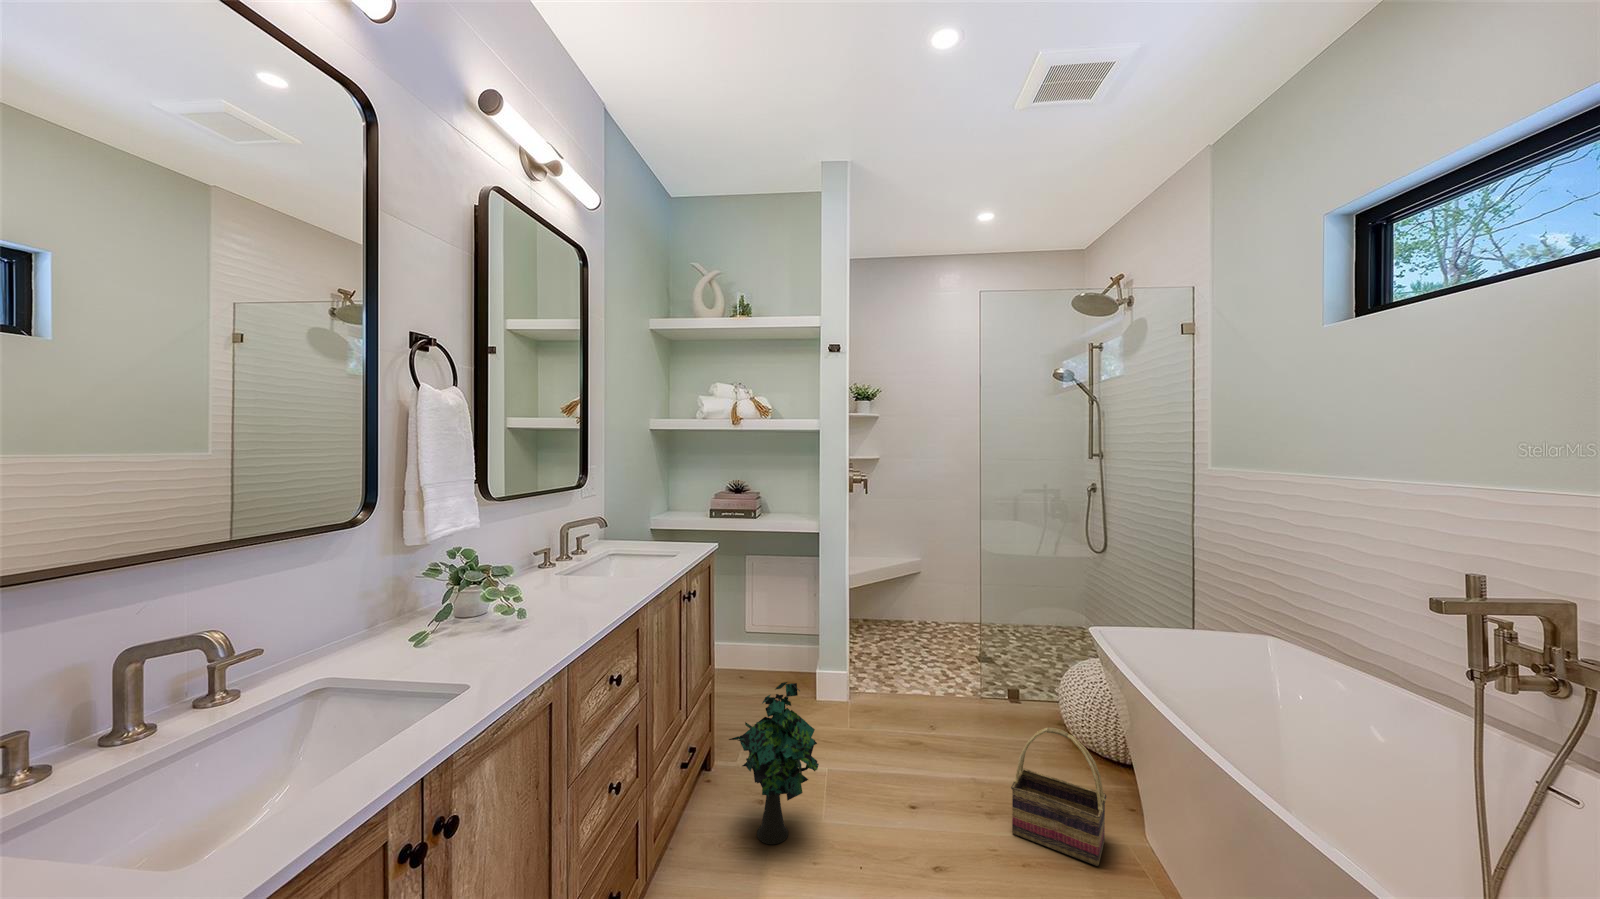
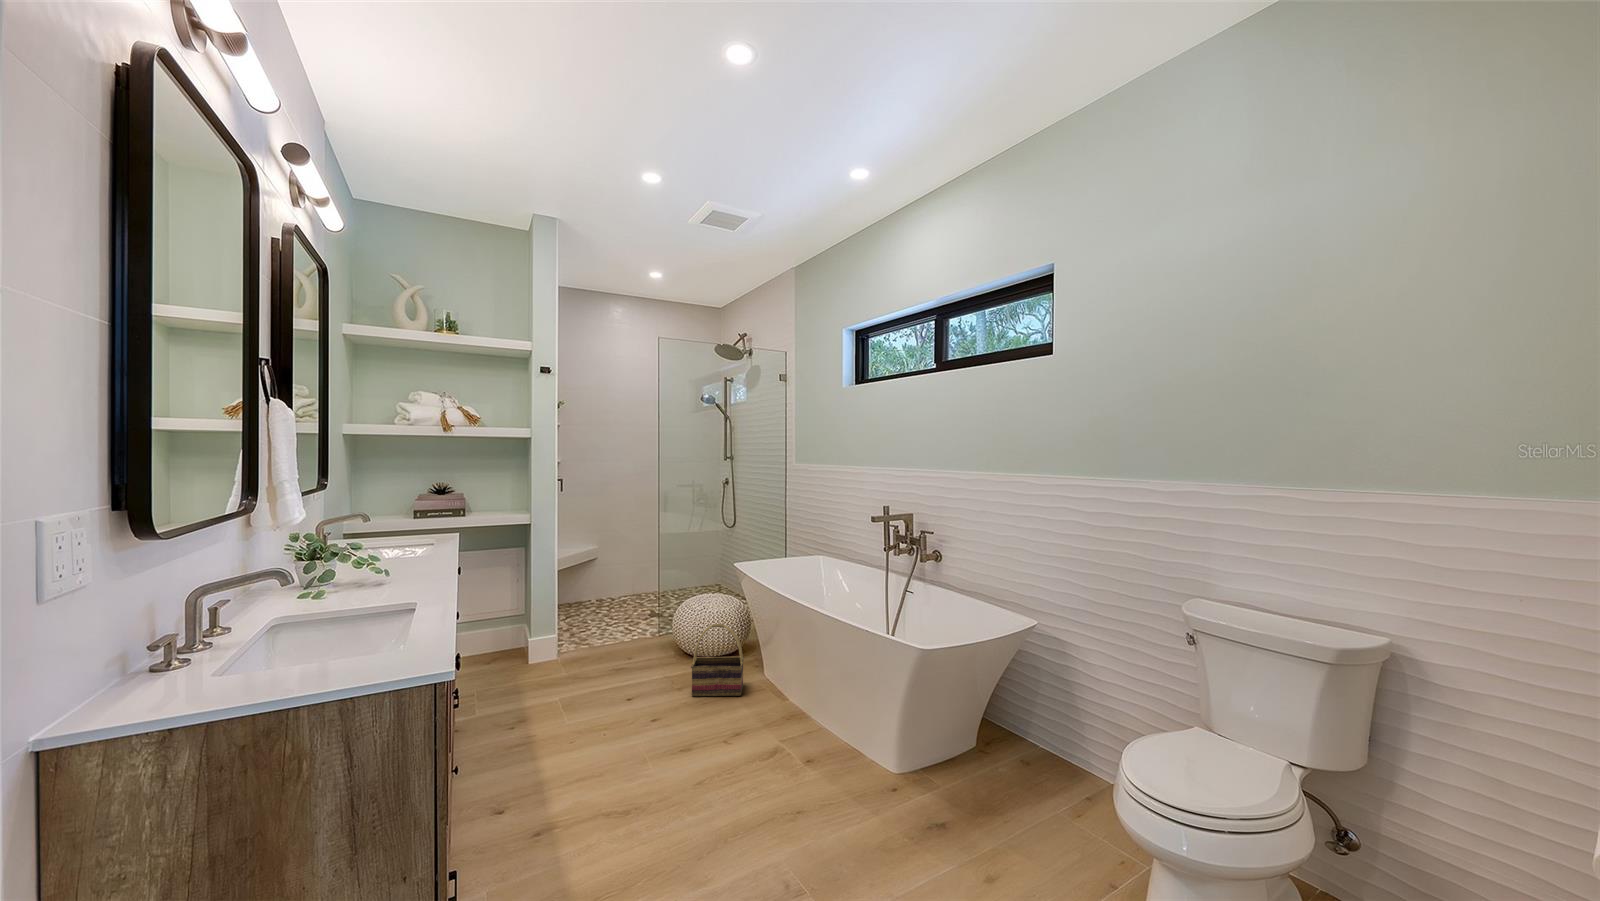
decorative plant: present [729,682,819,844] -> none [485,626,562,750]

